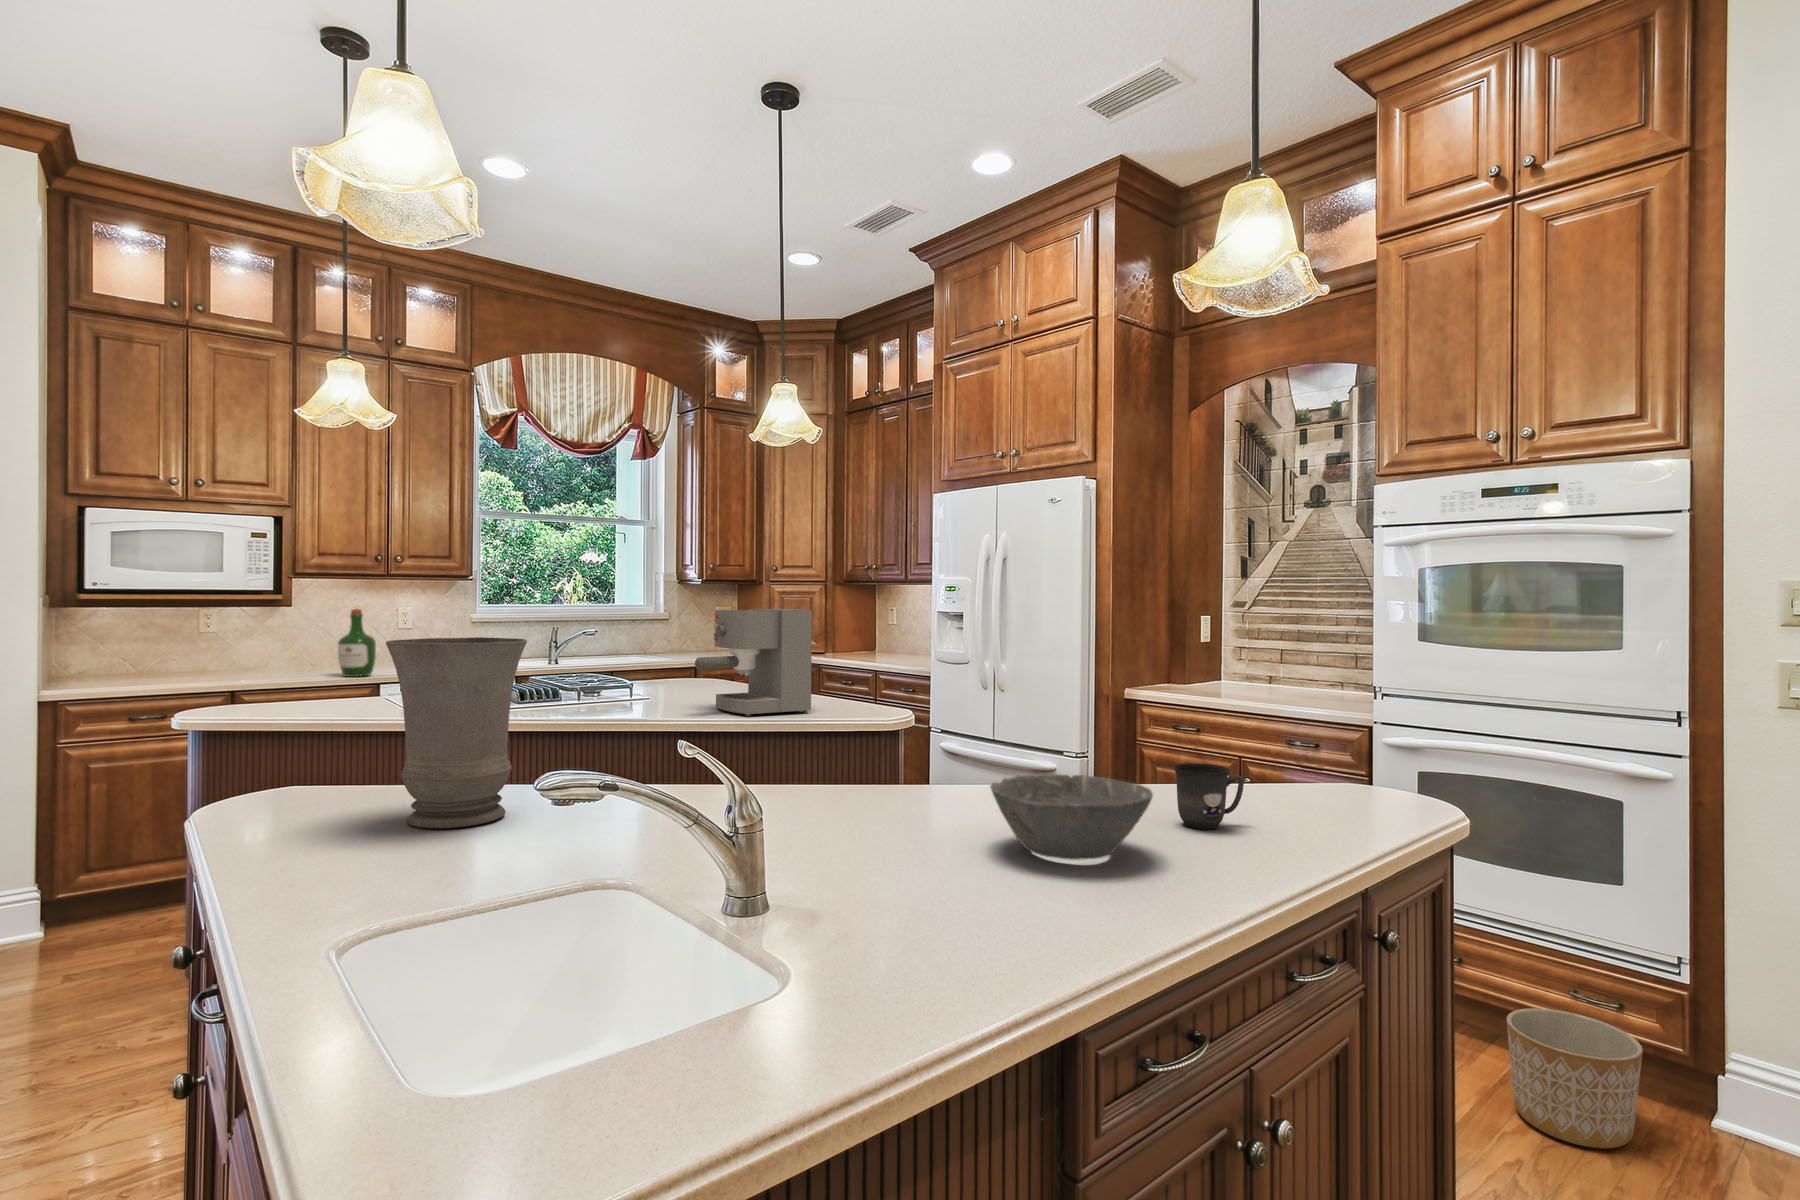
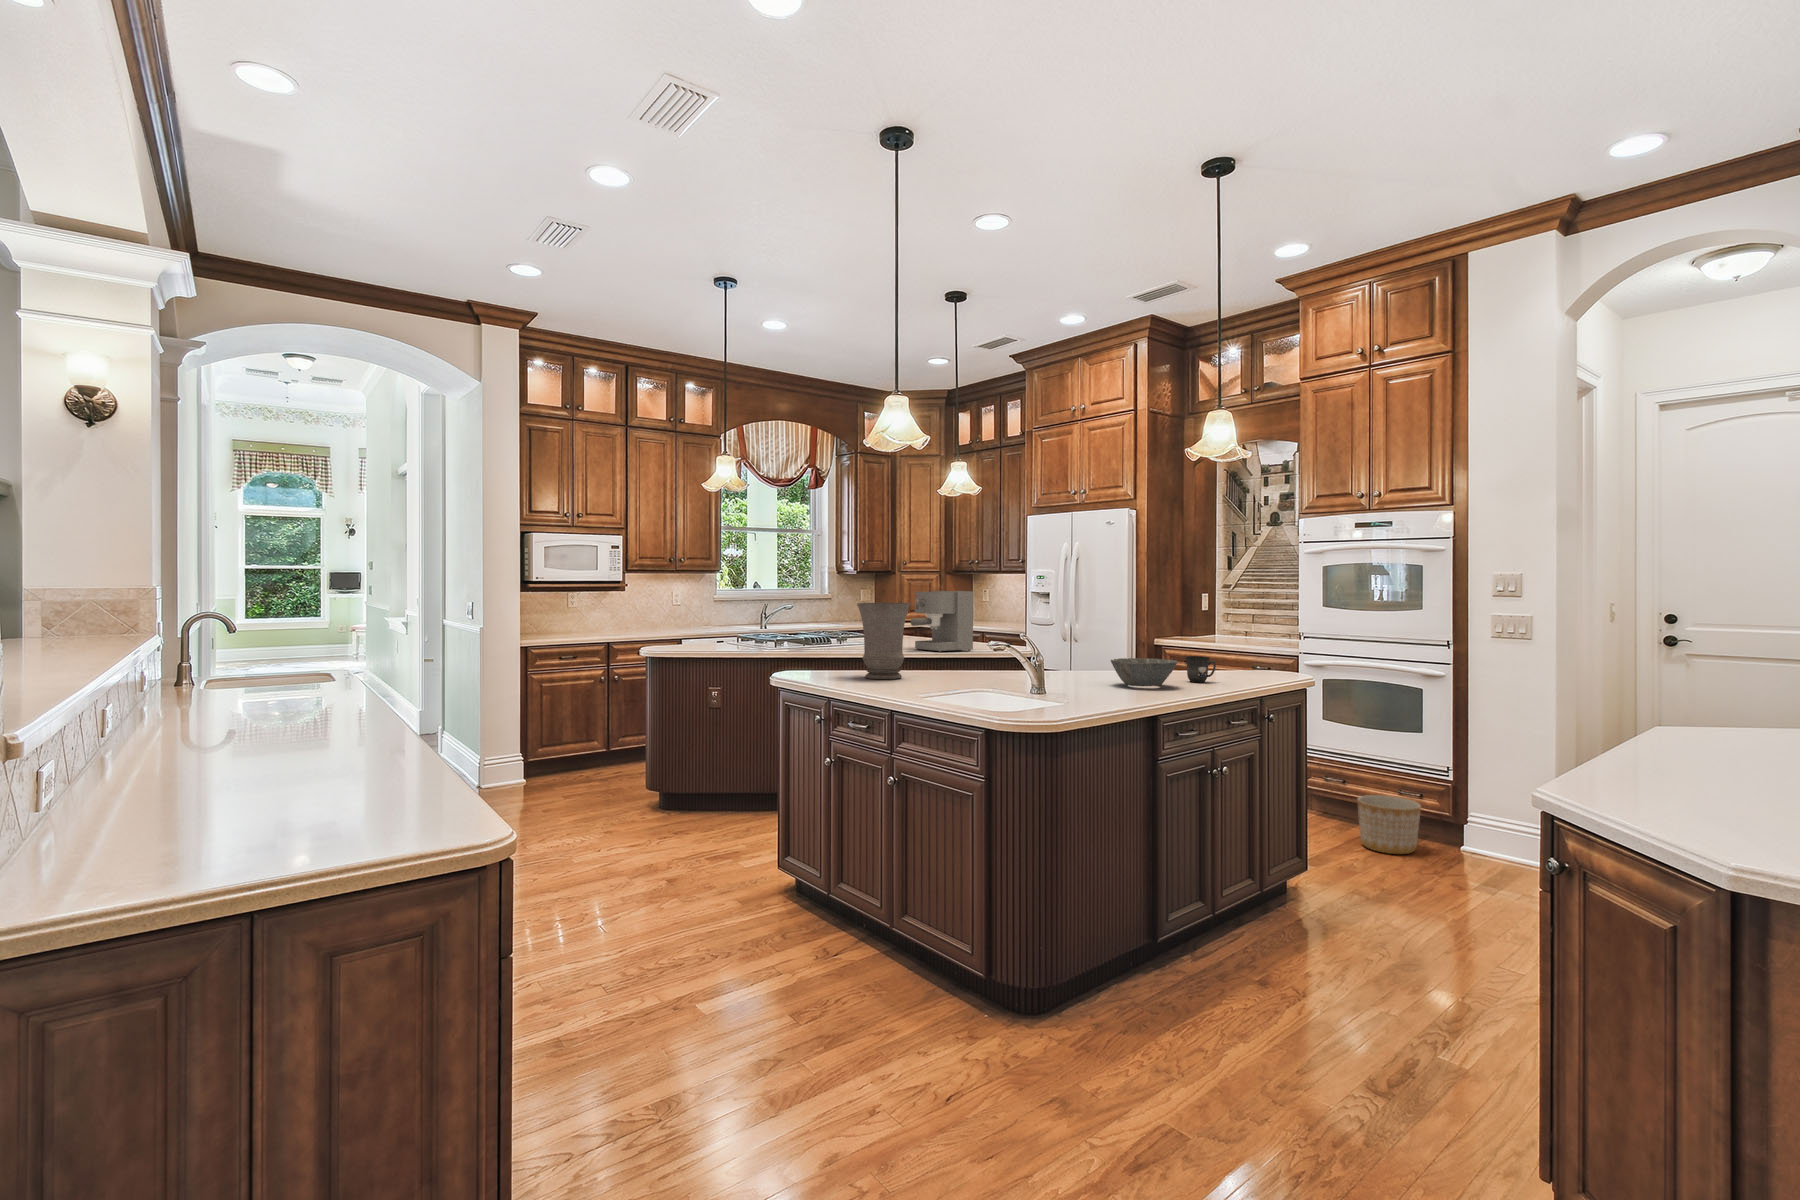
wine bottle: present [338,609,376,677] -> none [653,593,674,636]

